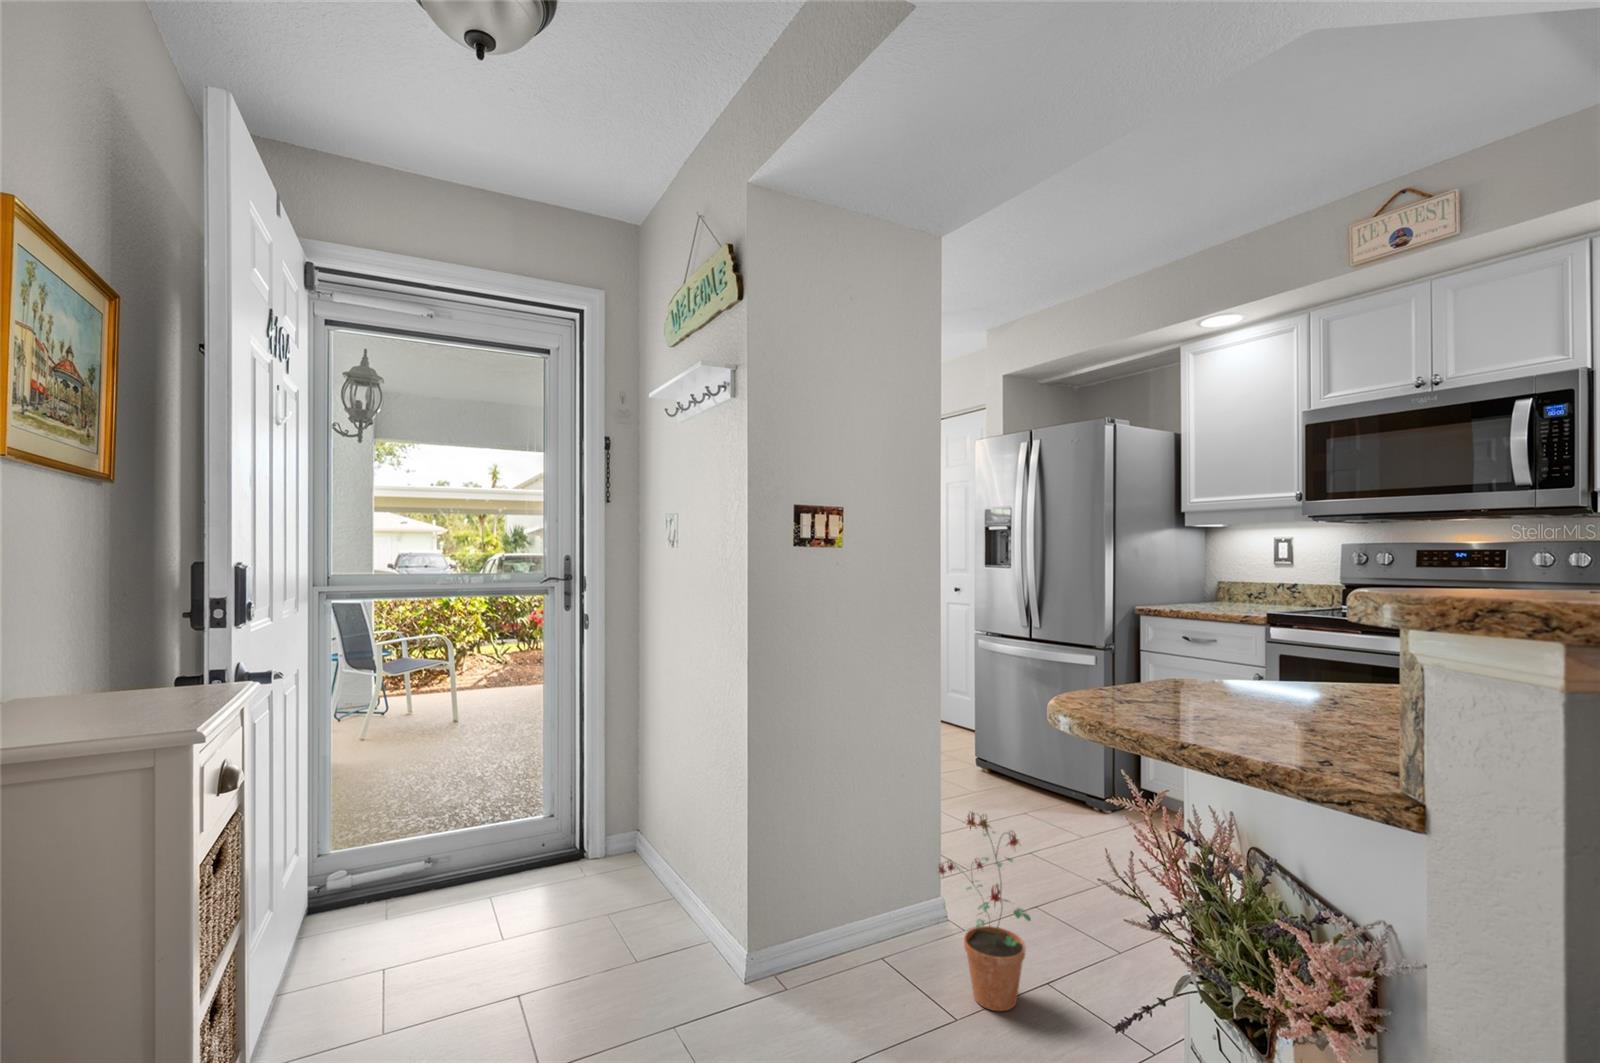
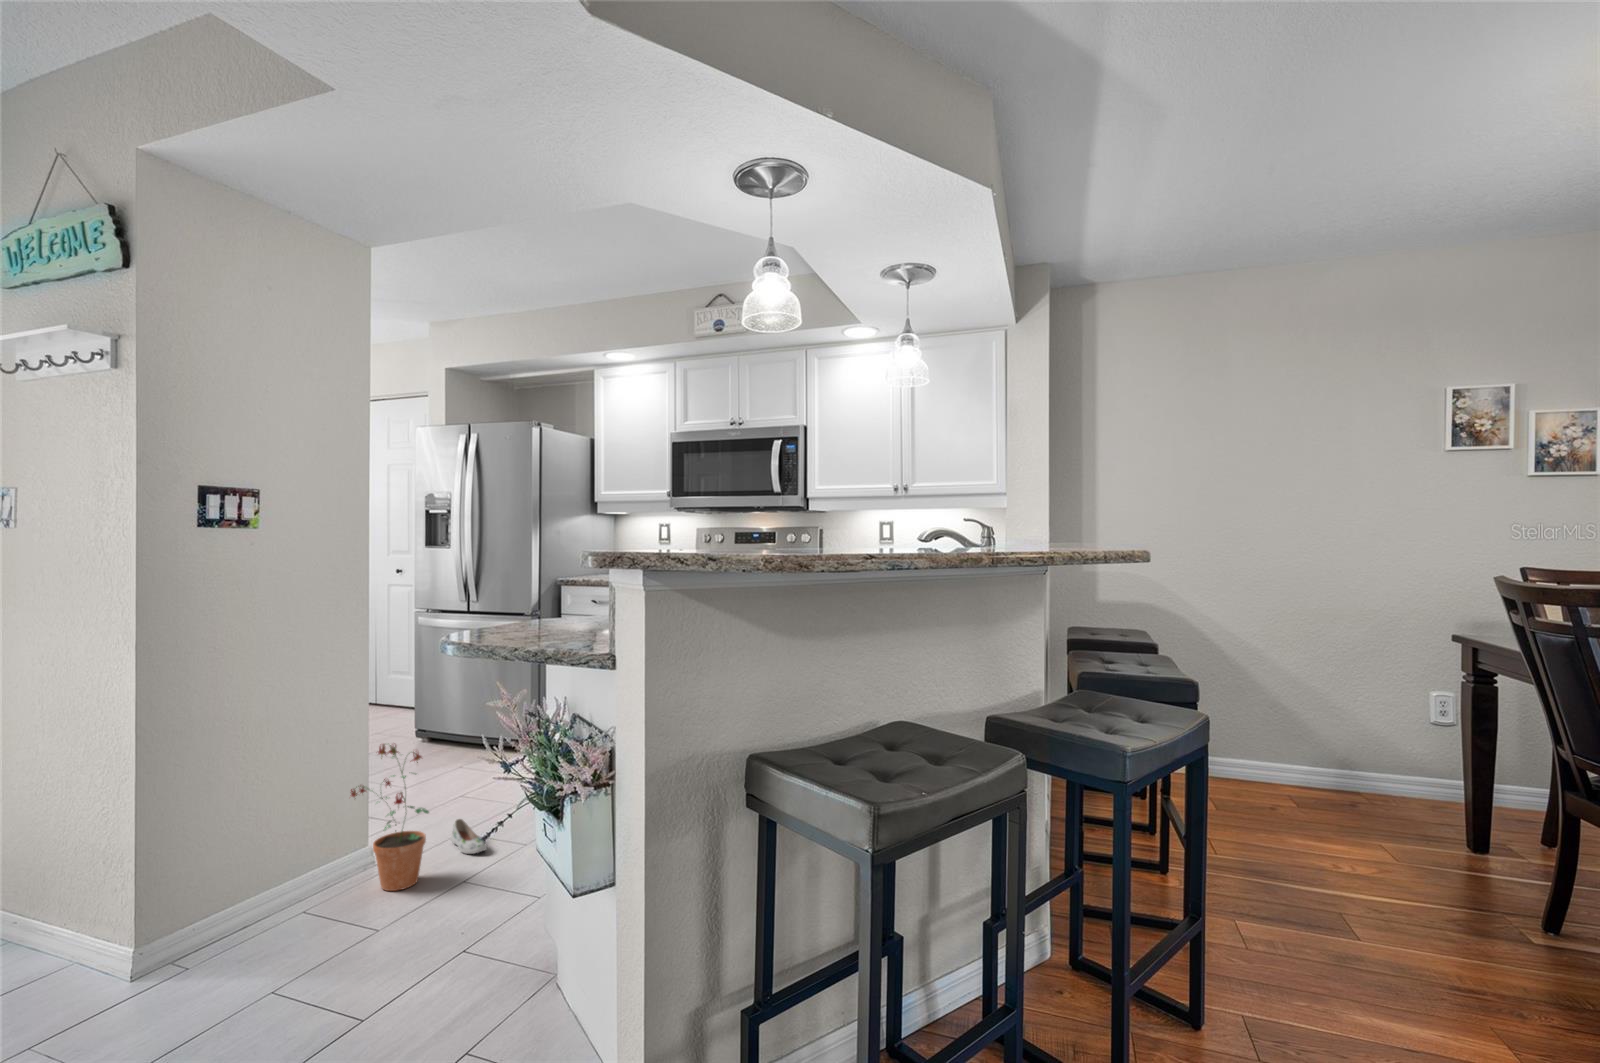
shoe: none [1046,914,1097,977] -> present [451,819,487,854]

